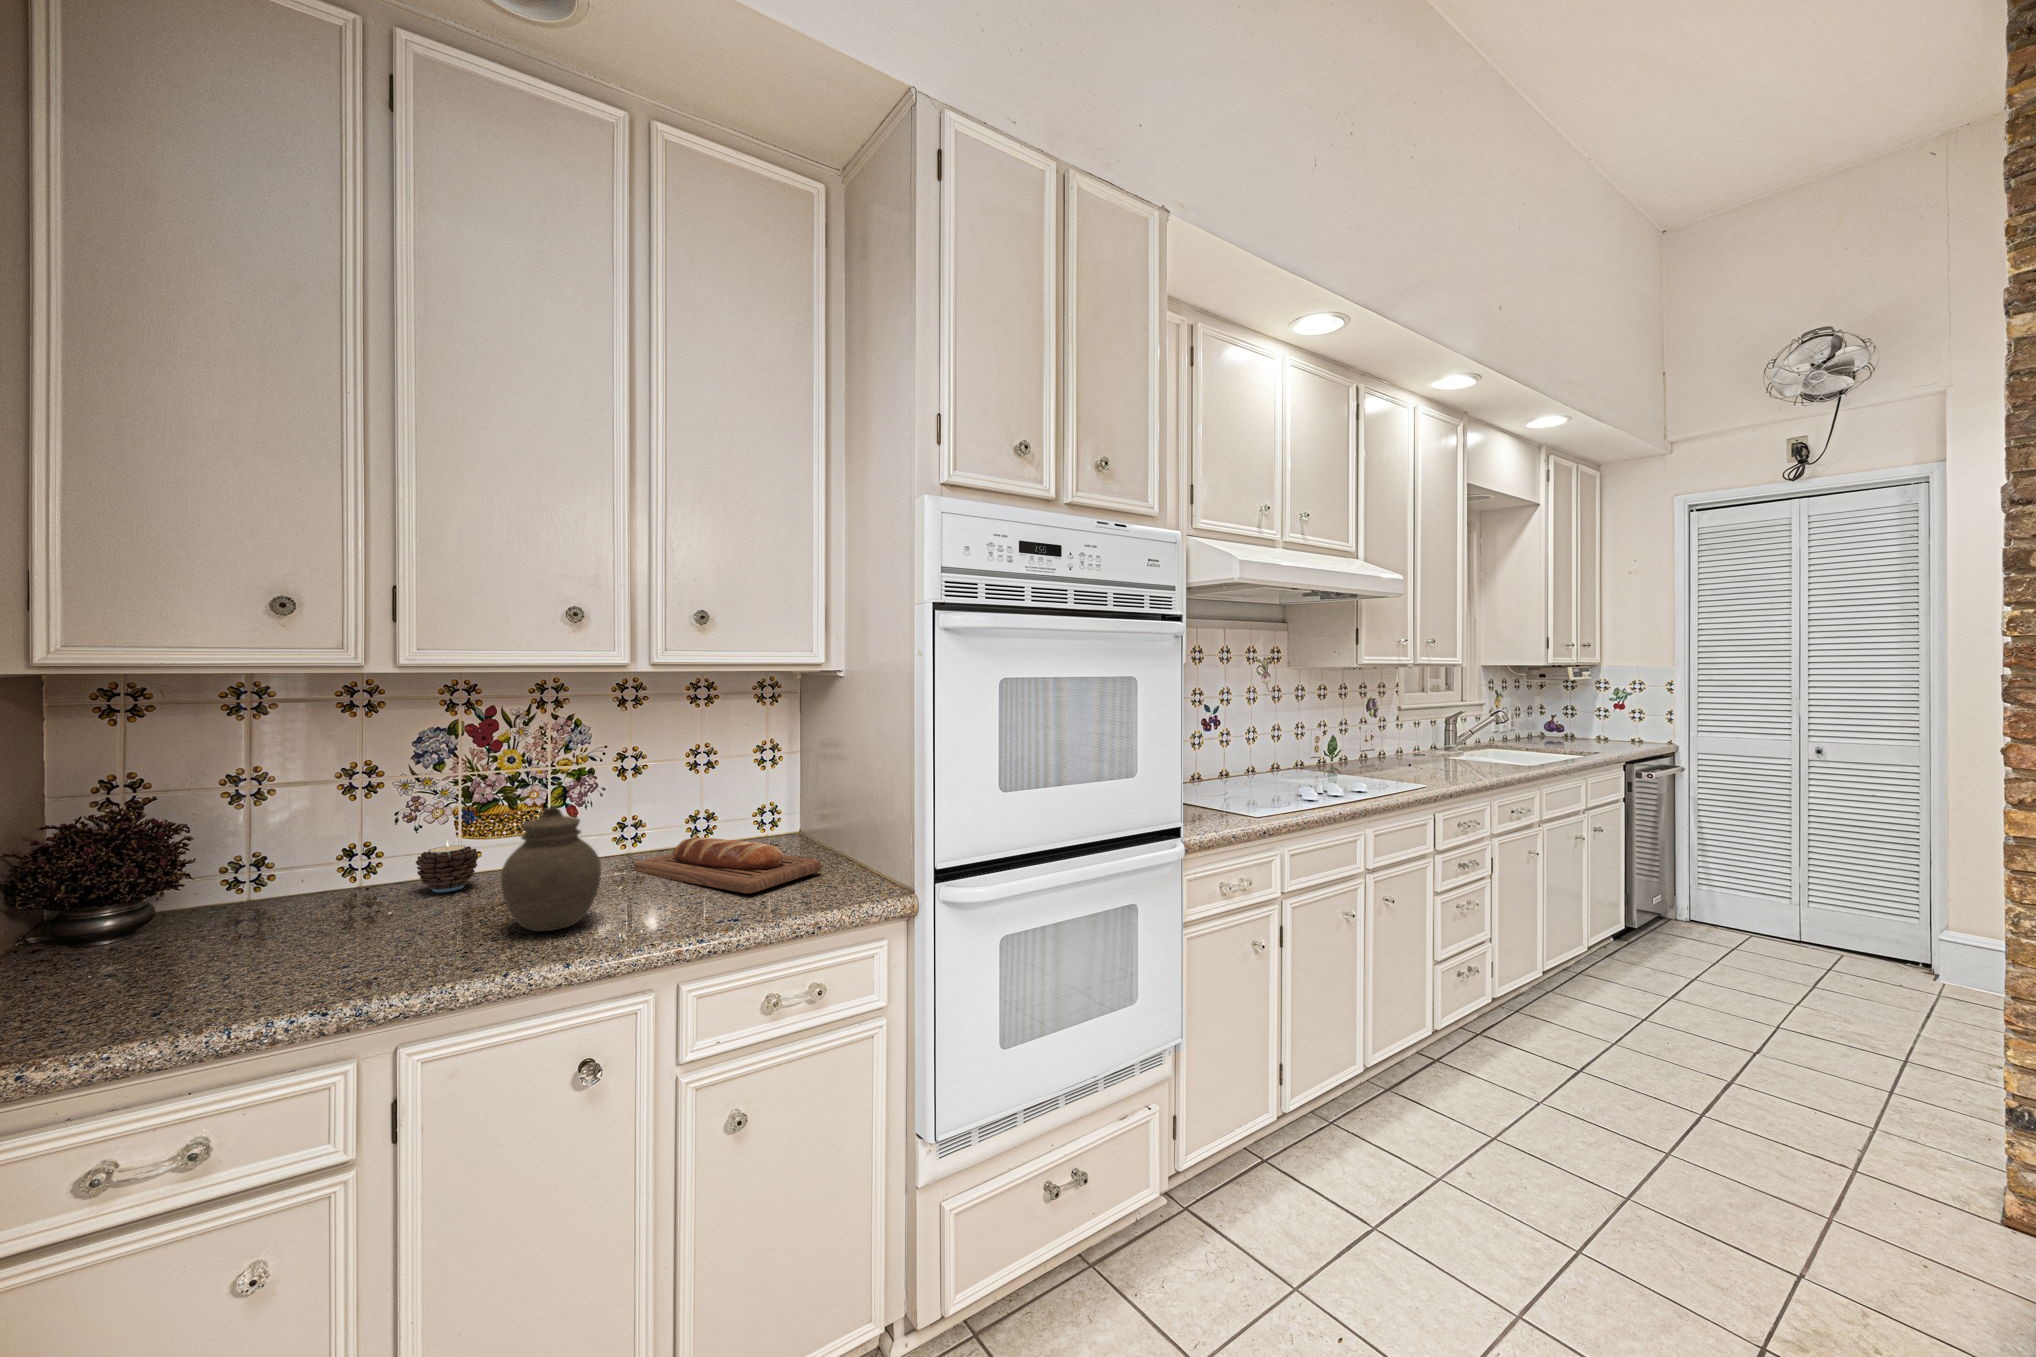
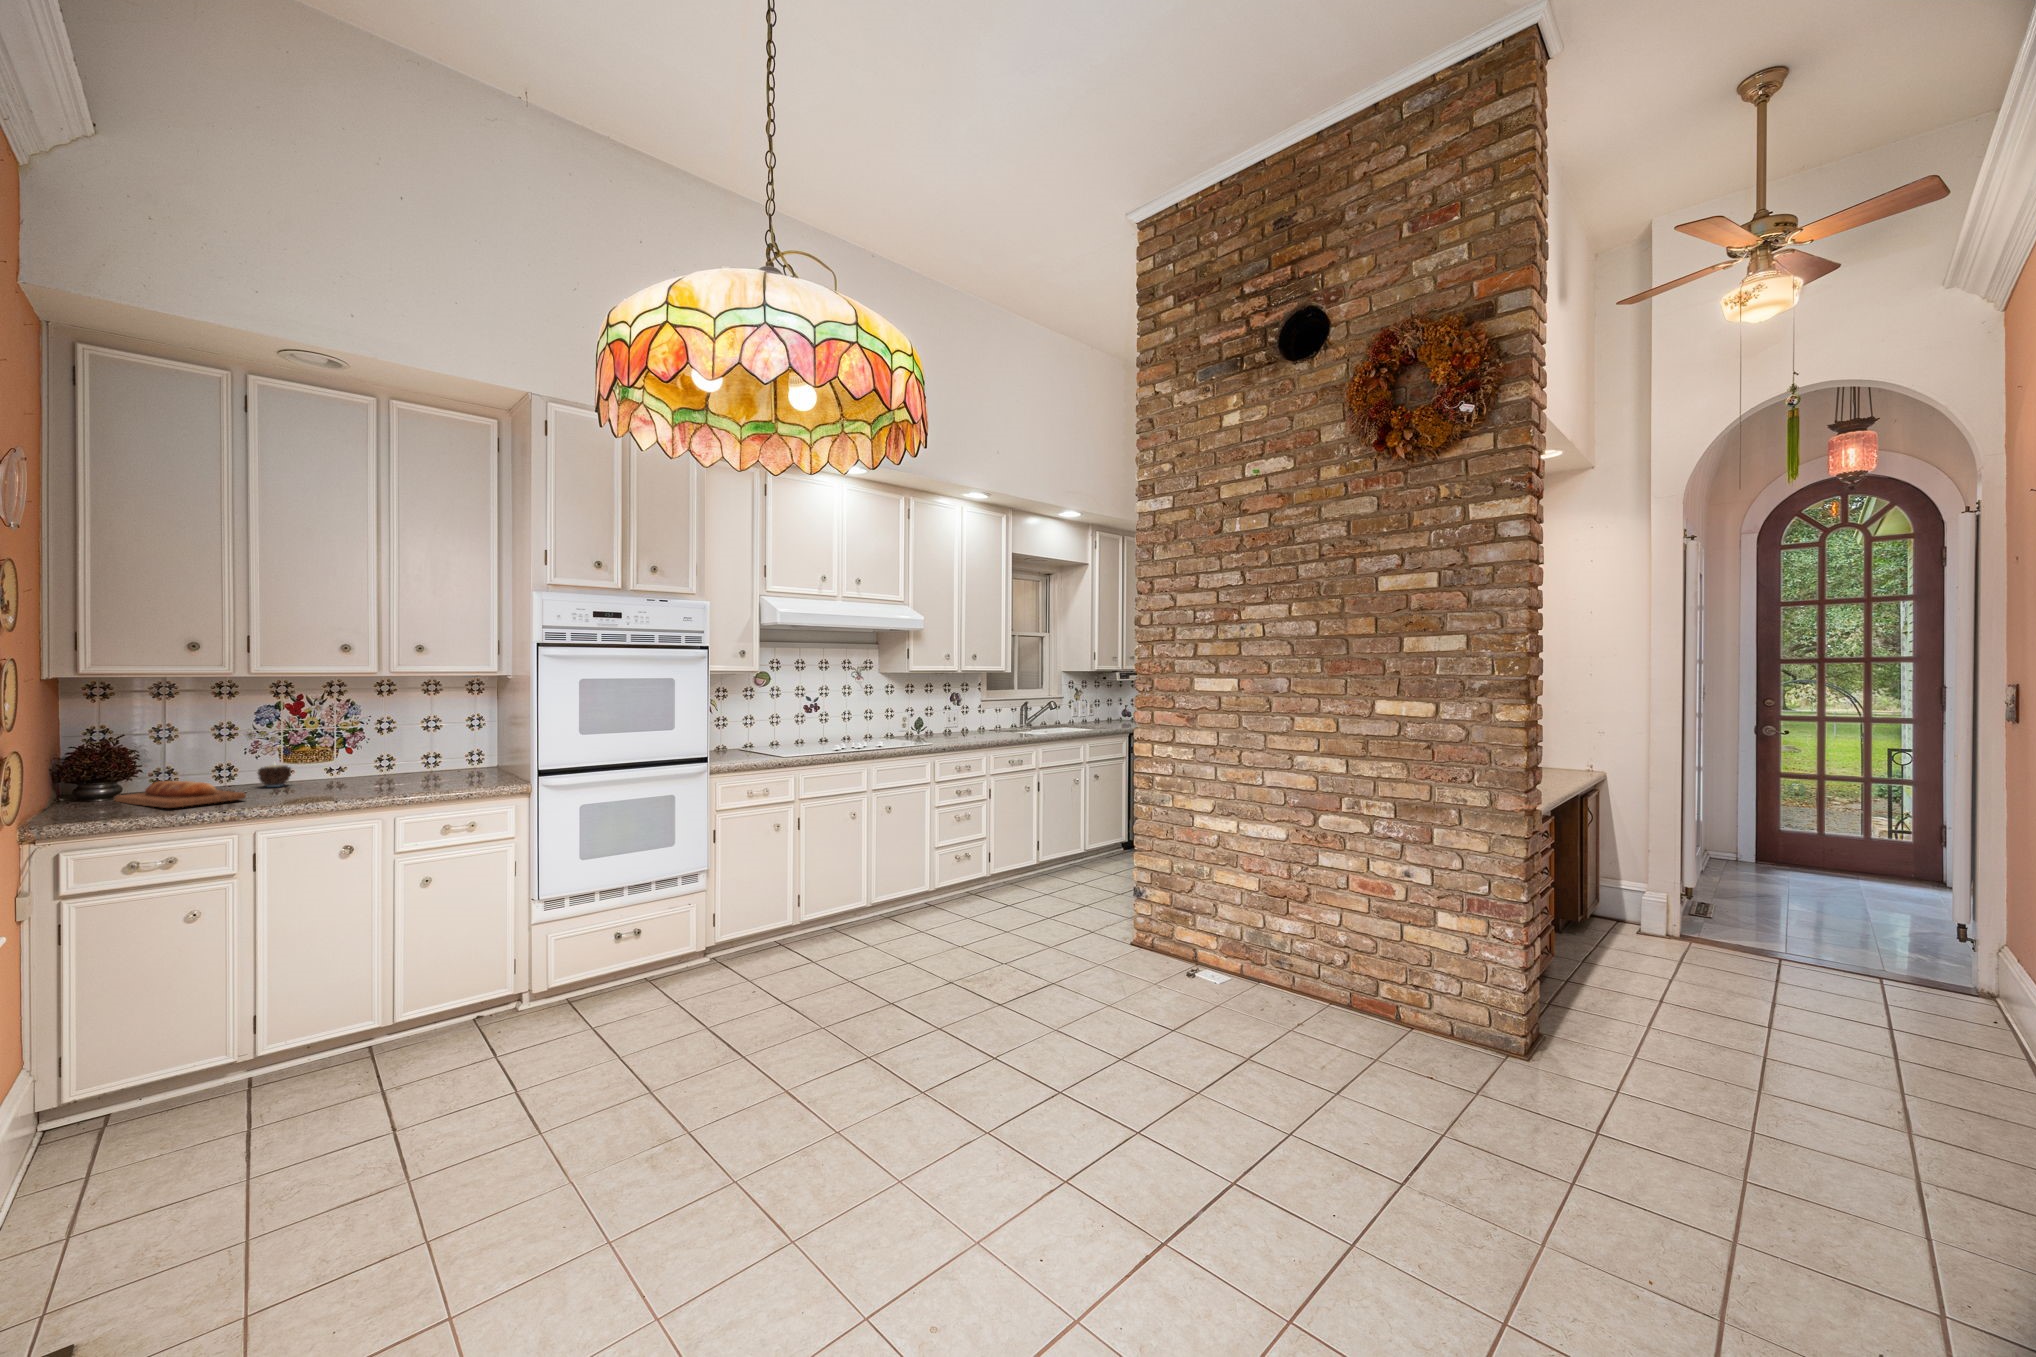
jar: present [501,807,601,931] -> none [302,739,355,796]
bread loaf: present [634,838,822,893] -> present [115,781,246,808]

